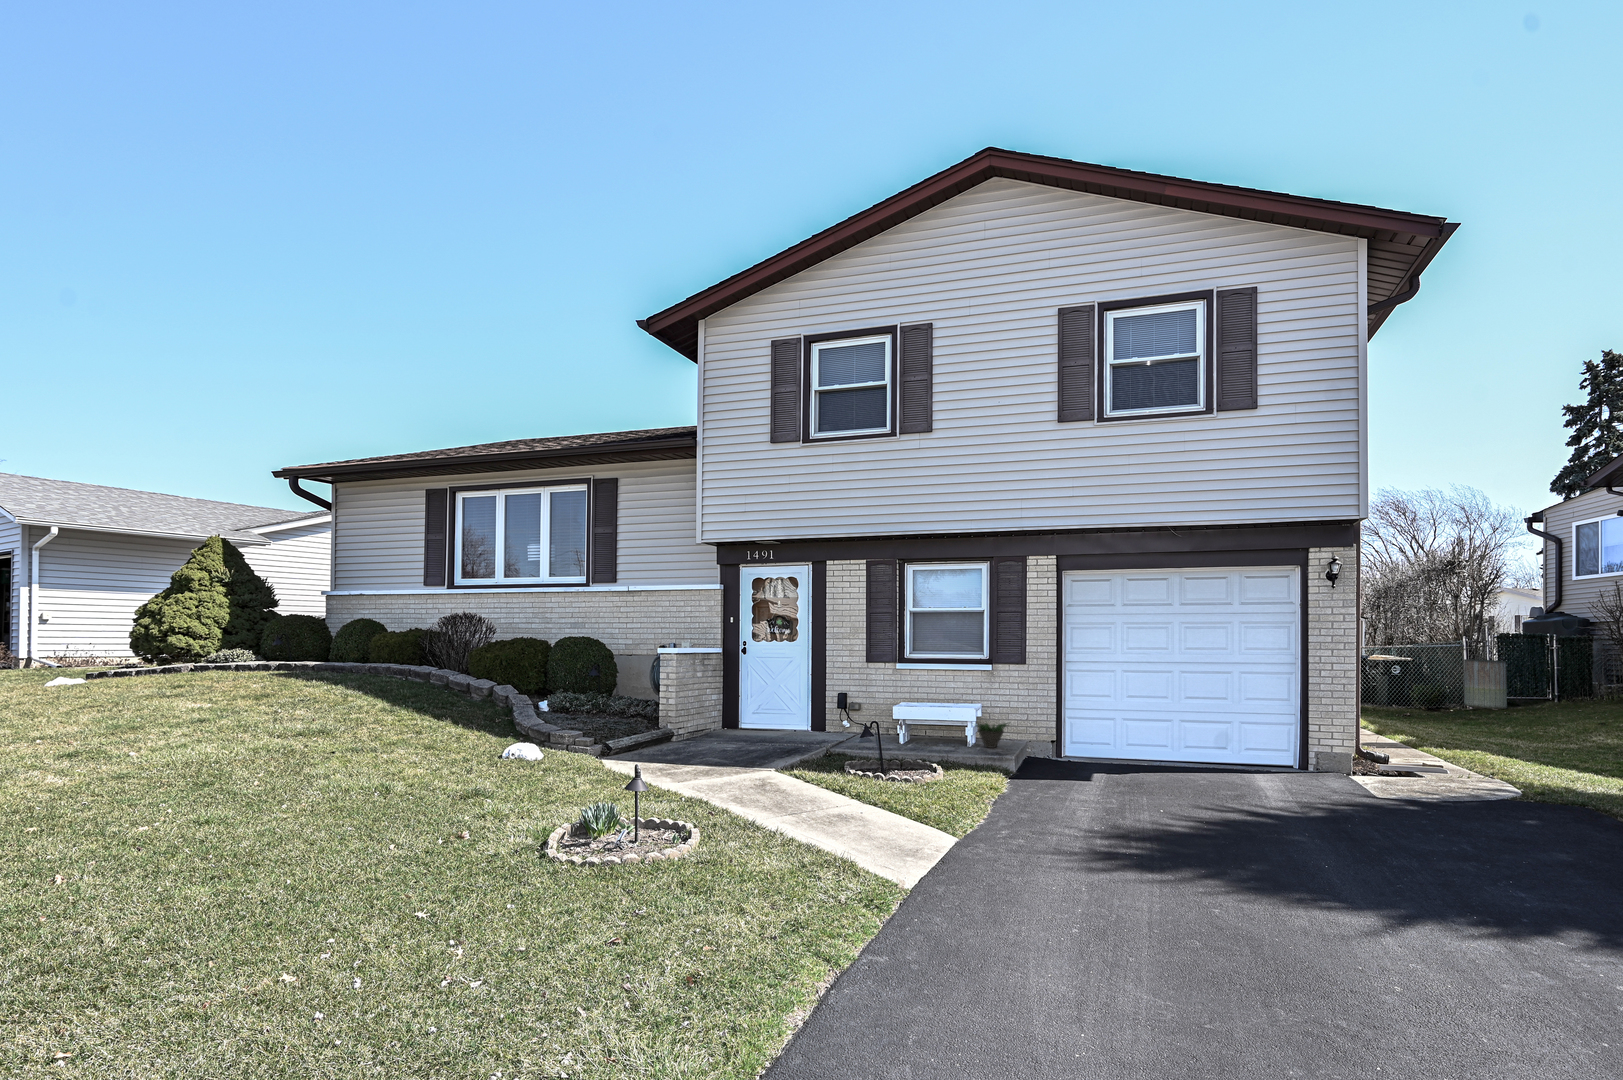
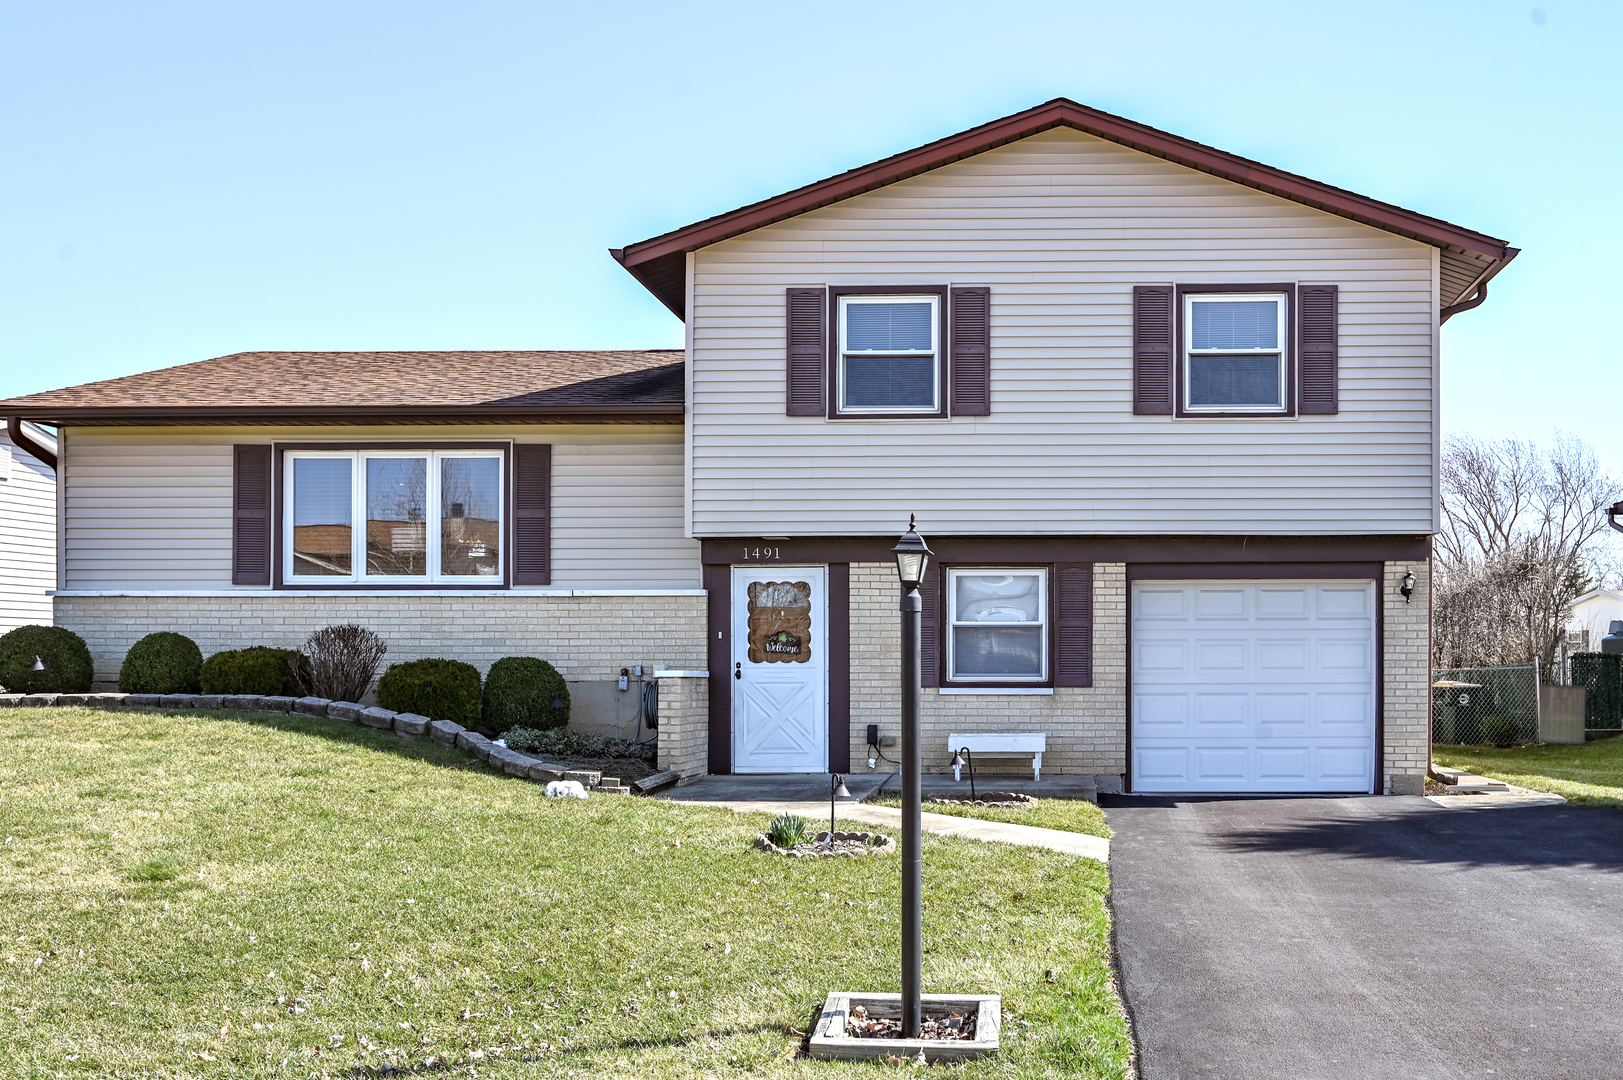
decorative plant: present [976,723,1007,748] -> none [1025,751,1078,779]

